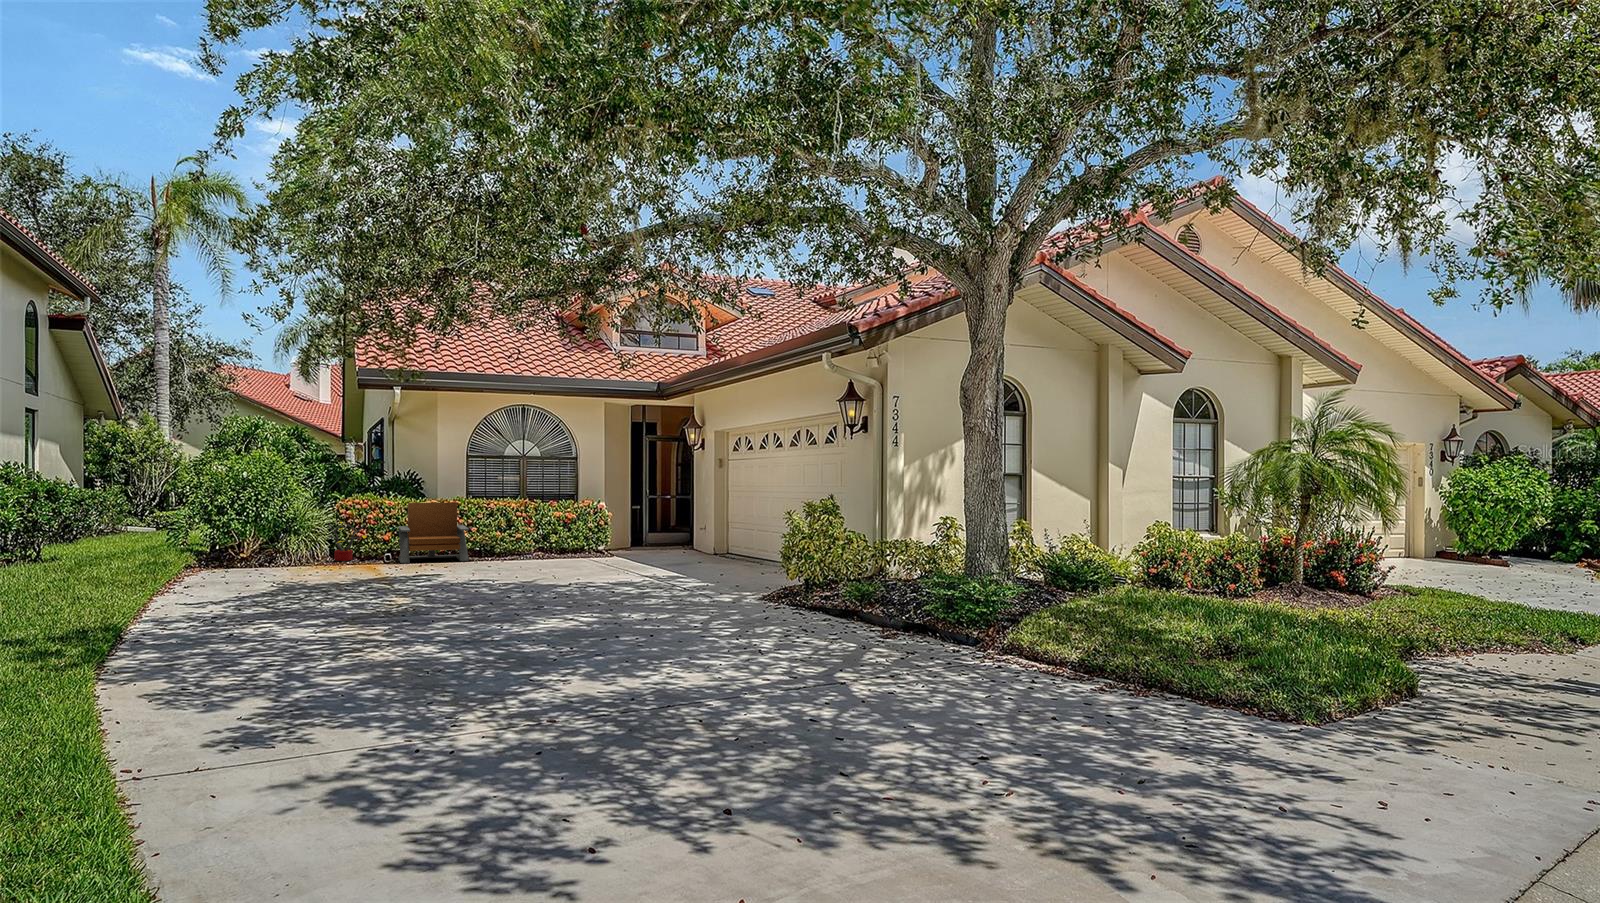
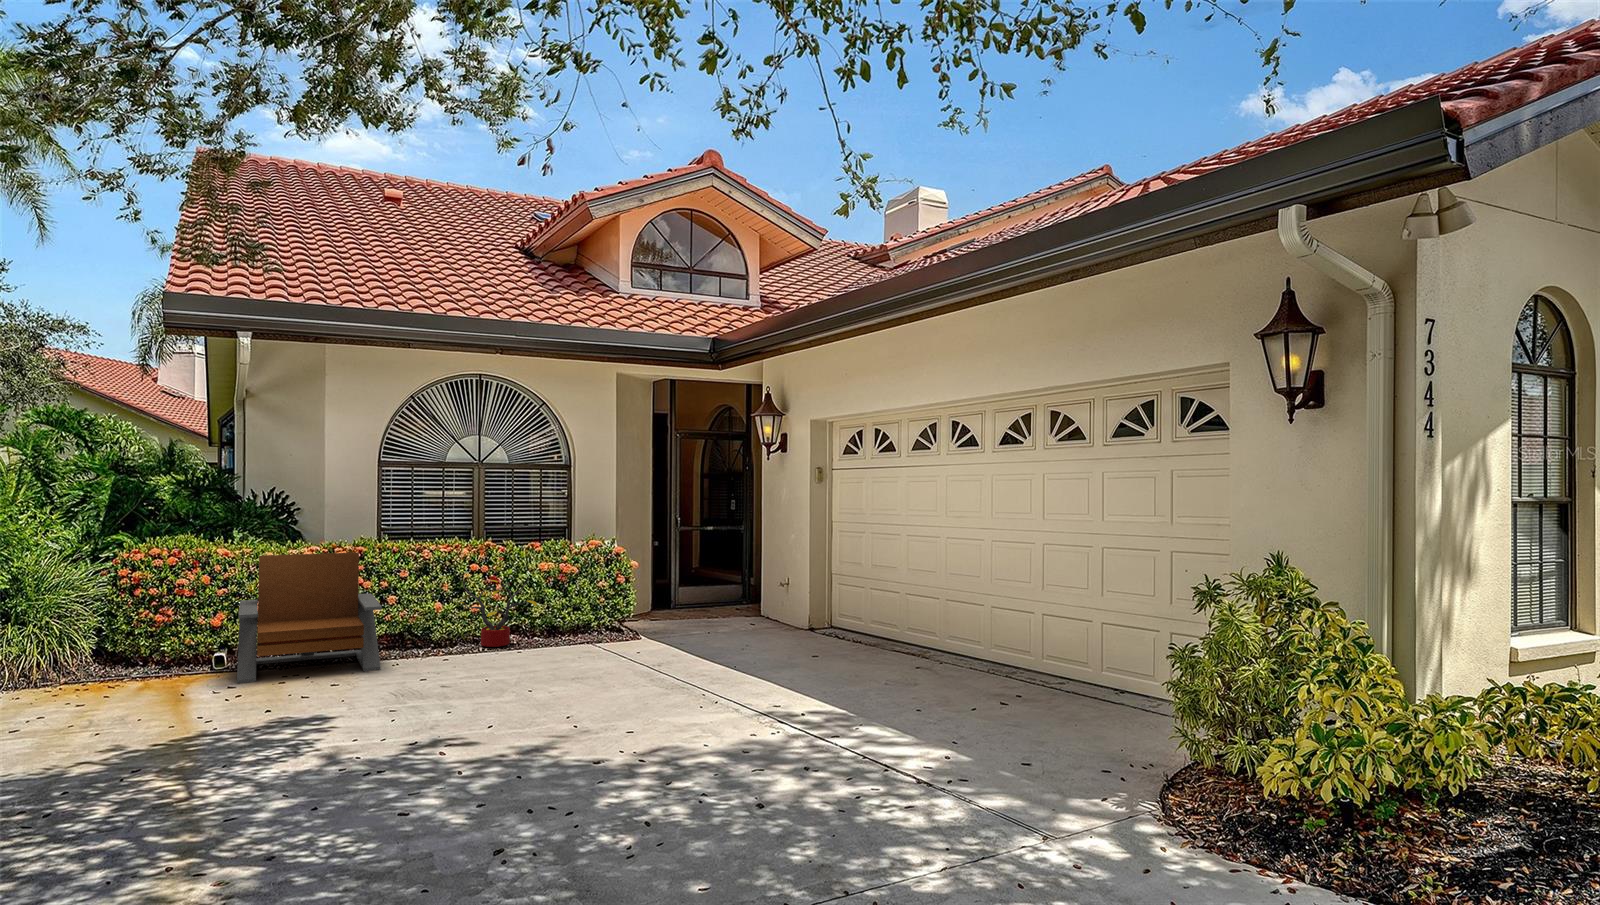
decorative plant: present [329,522,367,561] -> present [461,577,537,647]

